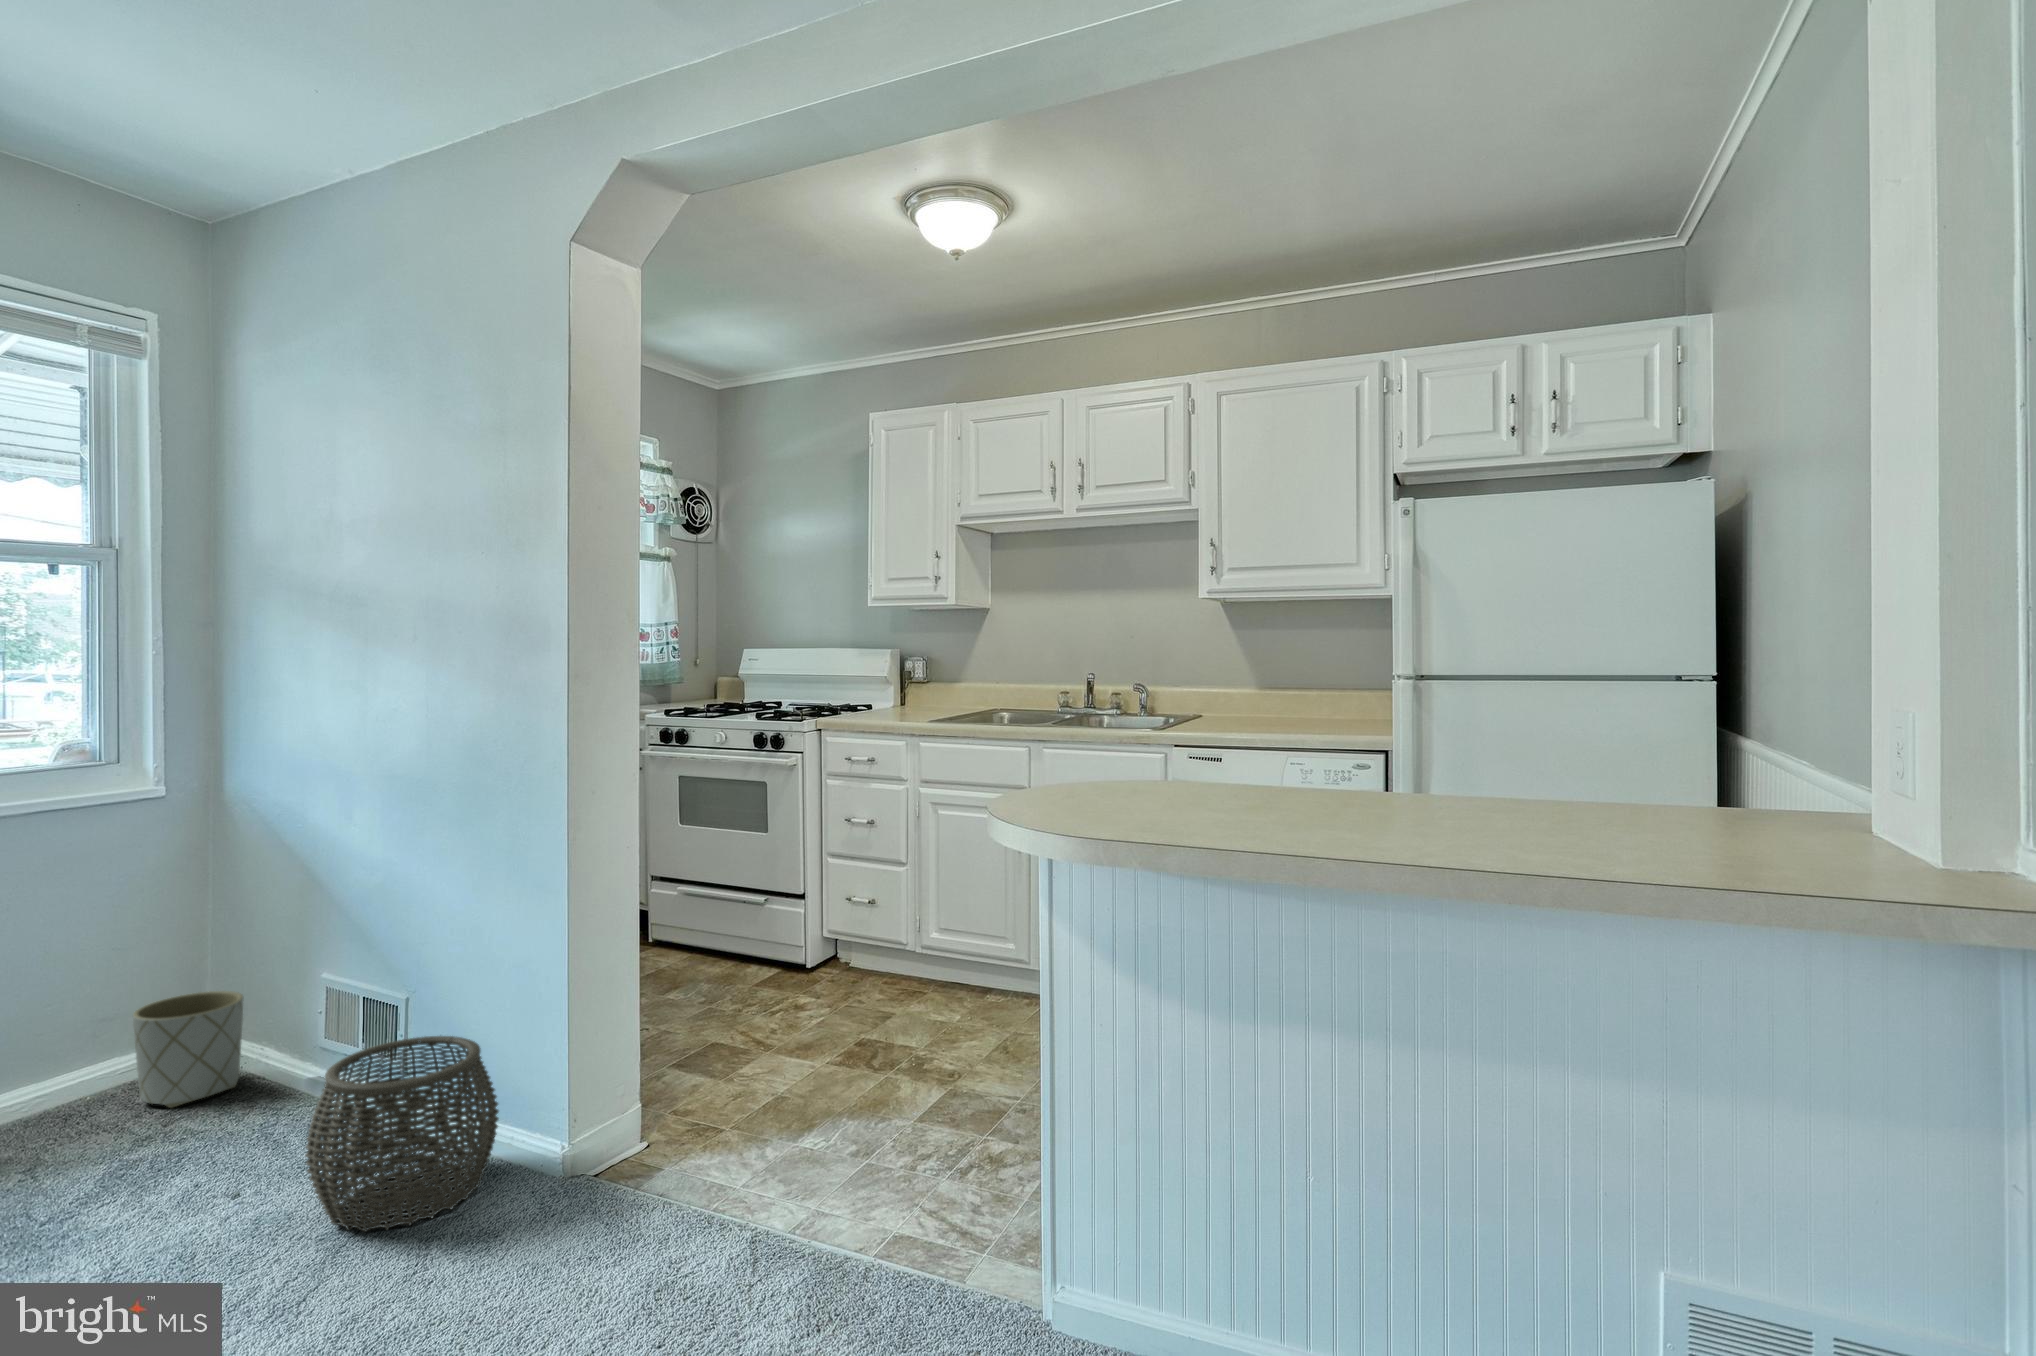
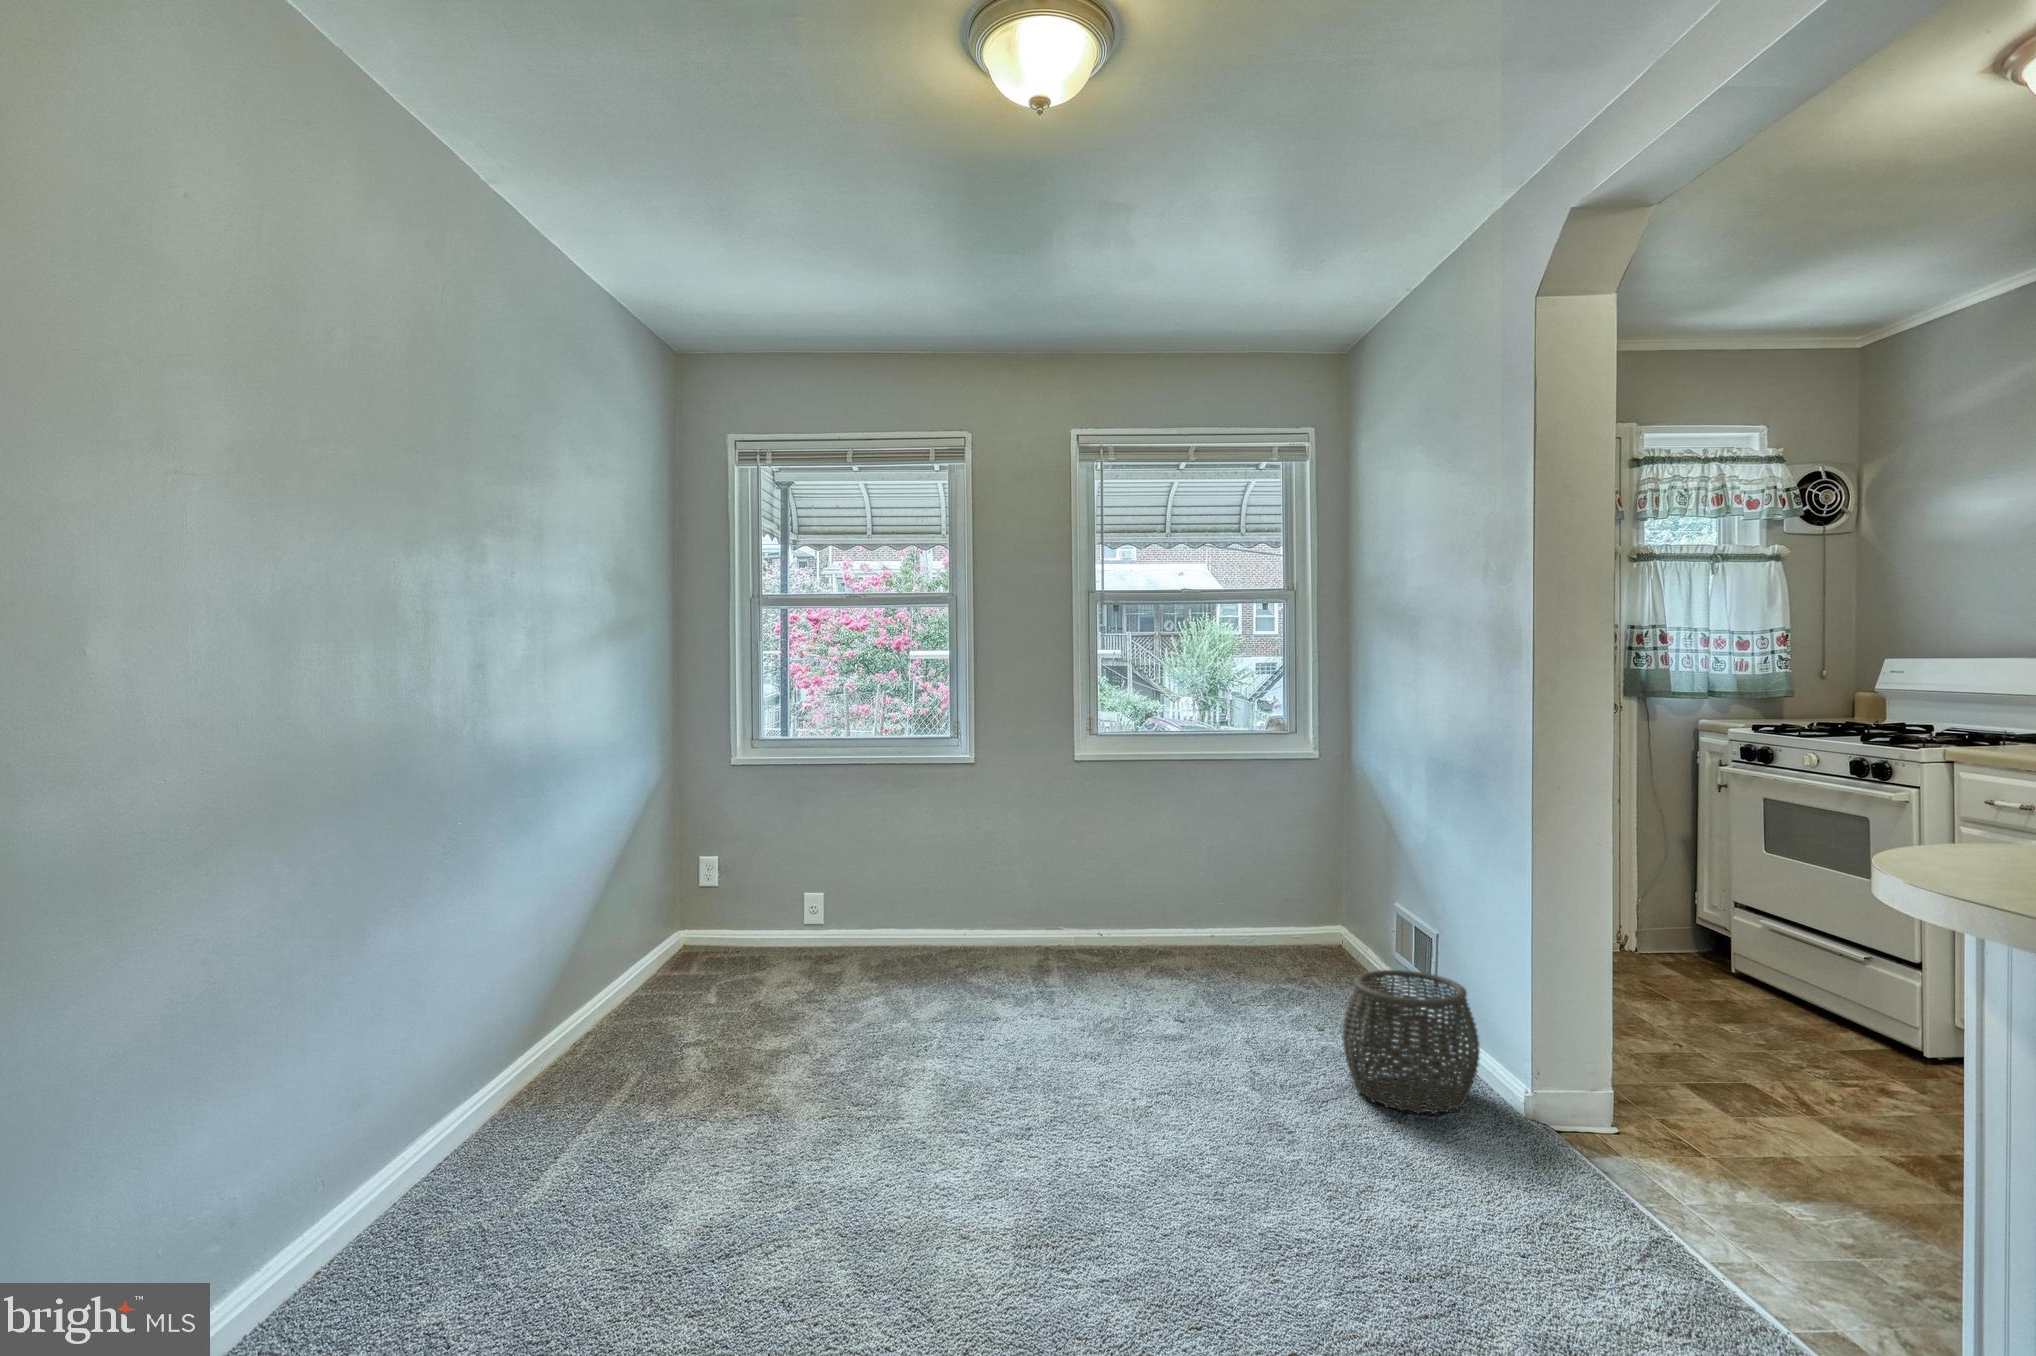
planter: present [133,991,243,1108] -> none [1285,909,1349,985]

